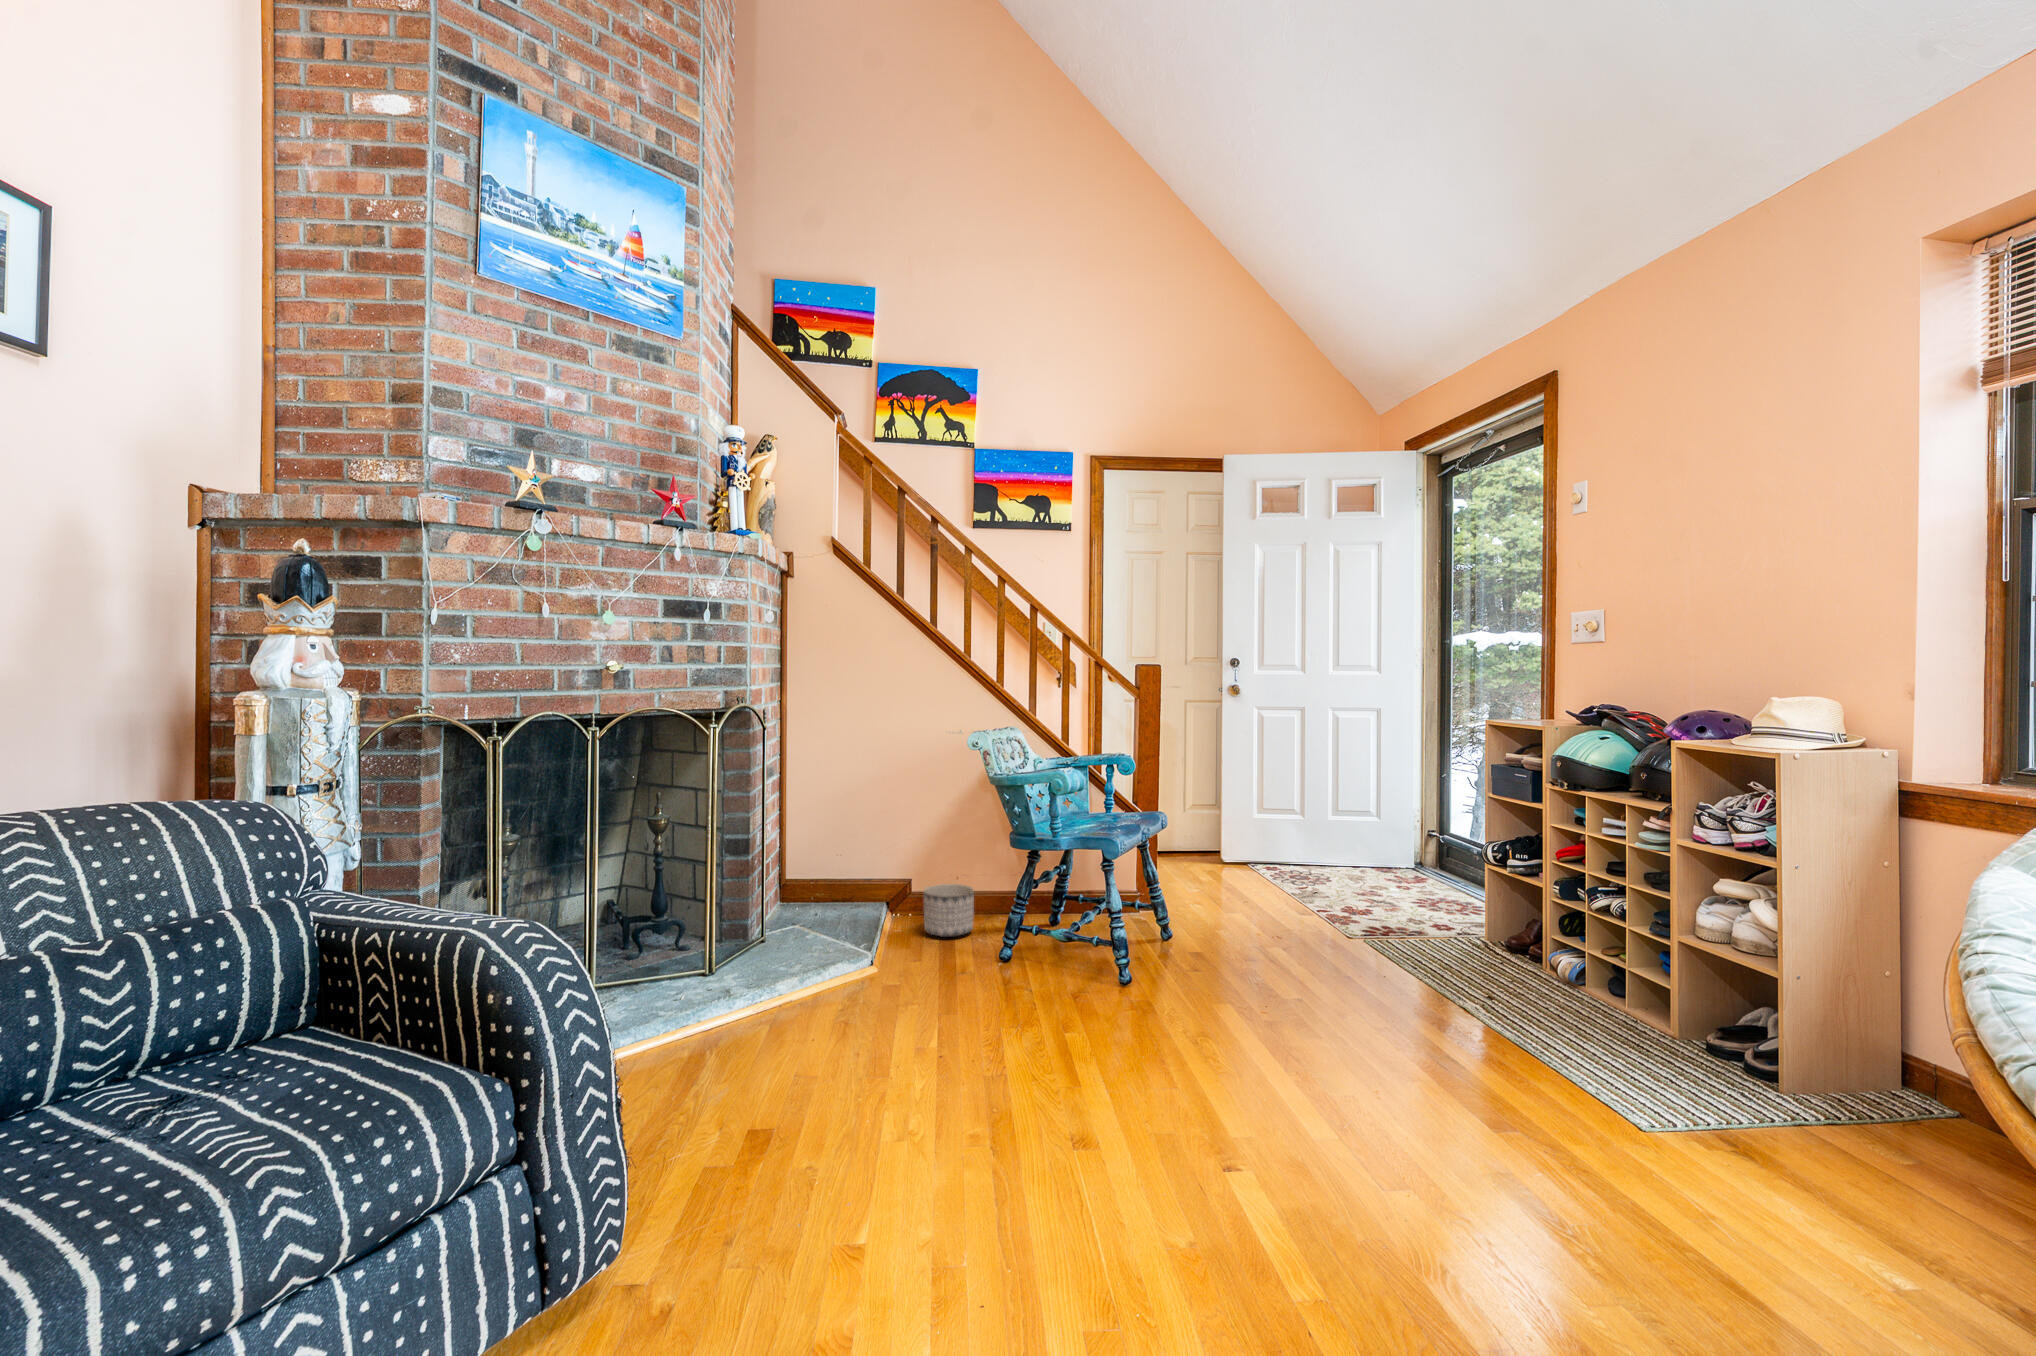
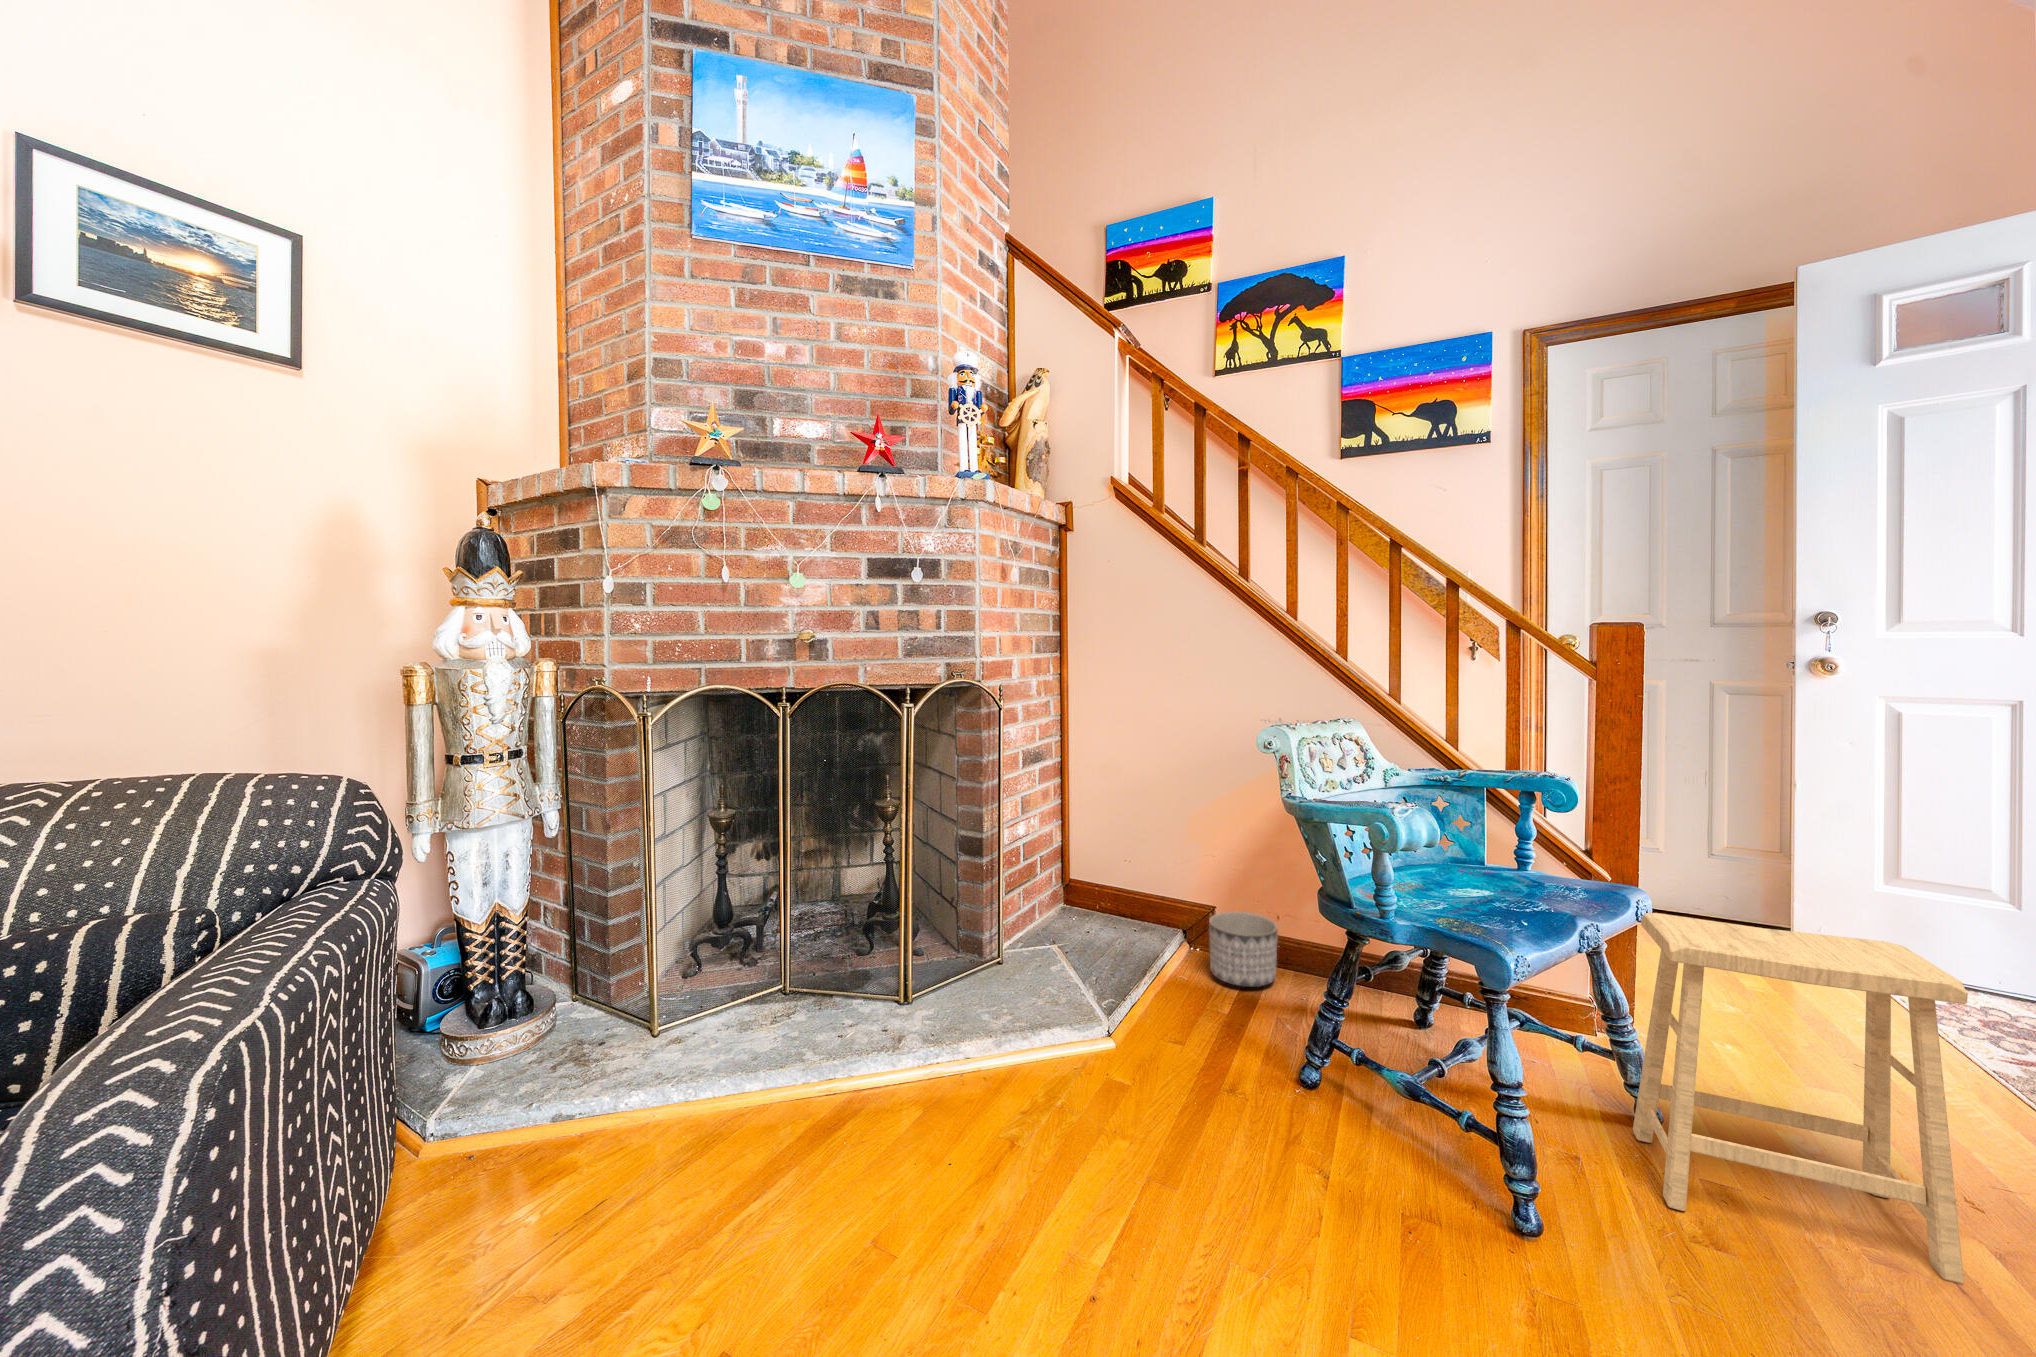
footstool: none [1191,824,1316,977] -> present [1633,913,1968,1284]

